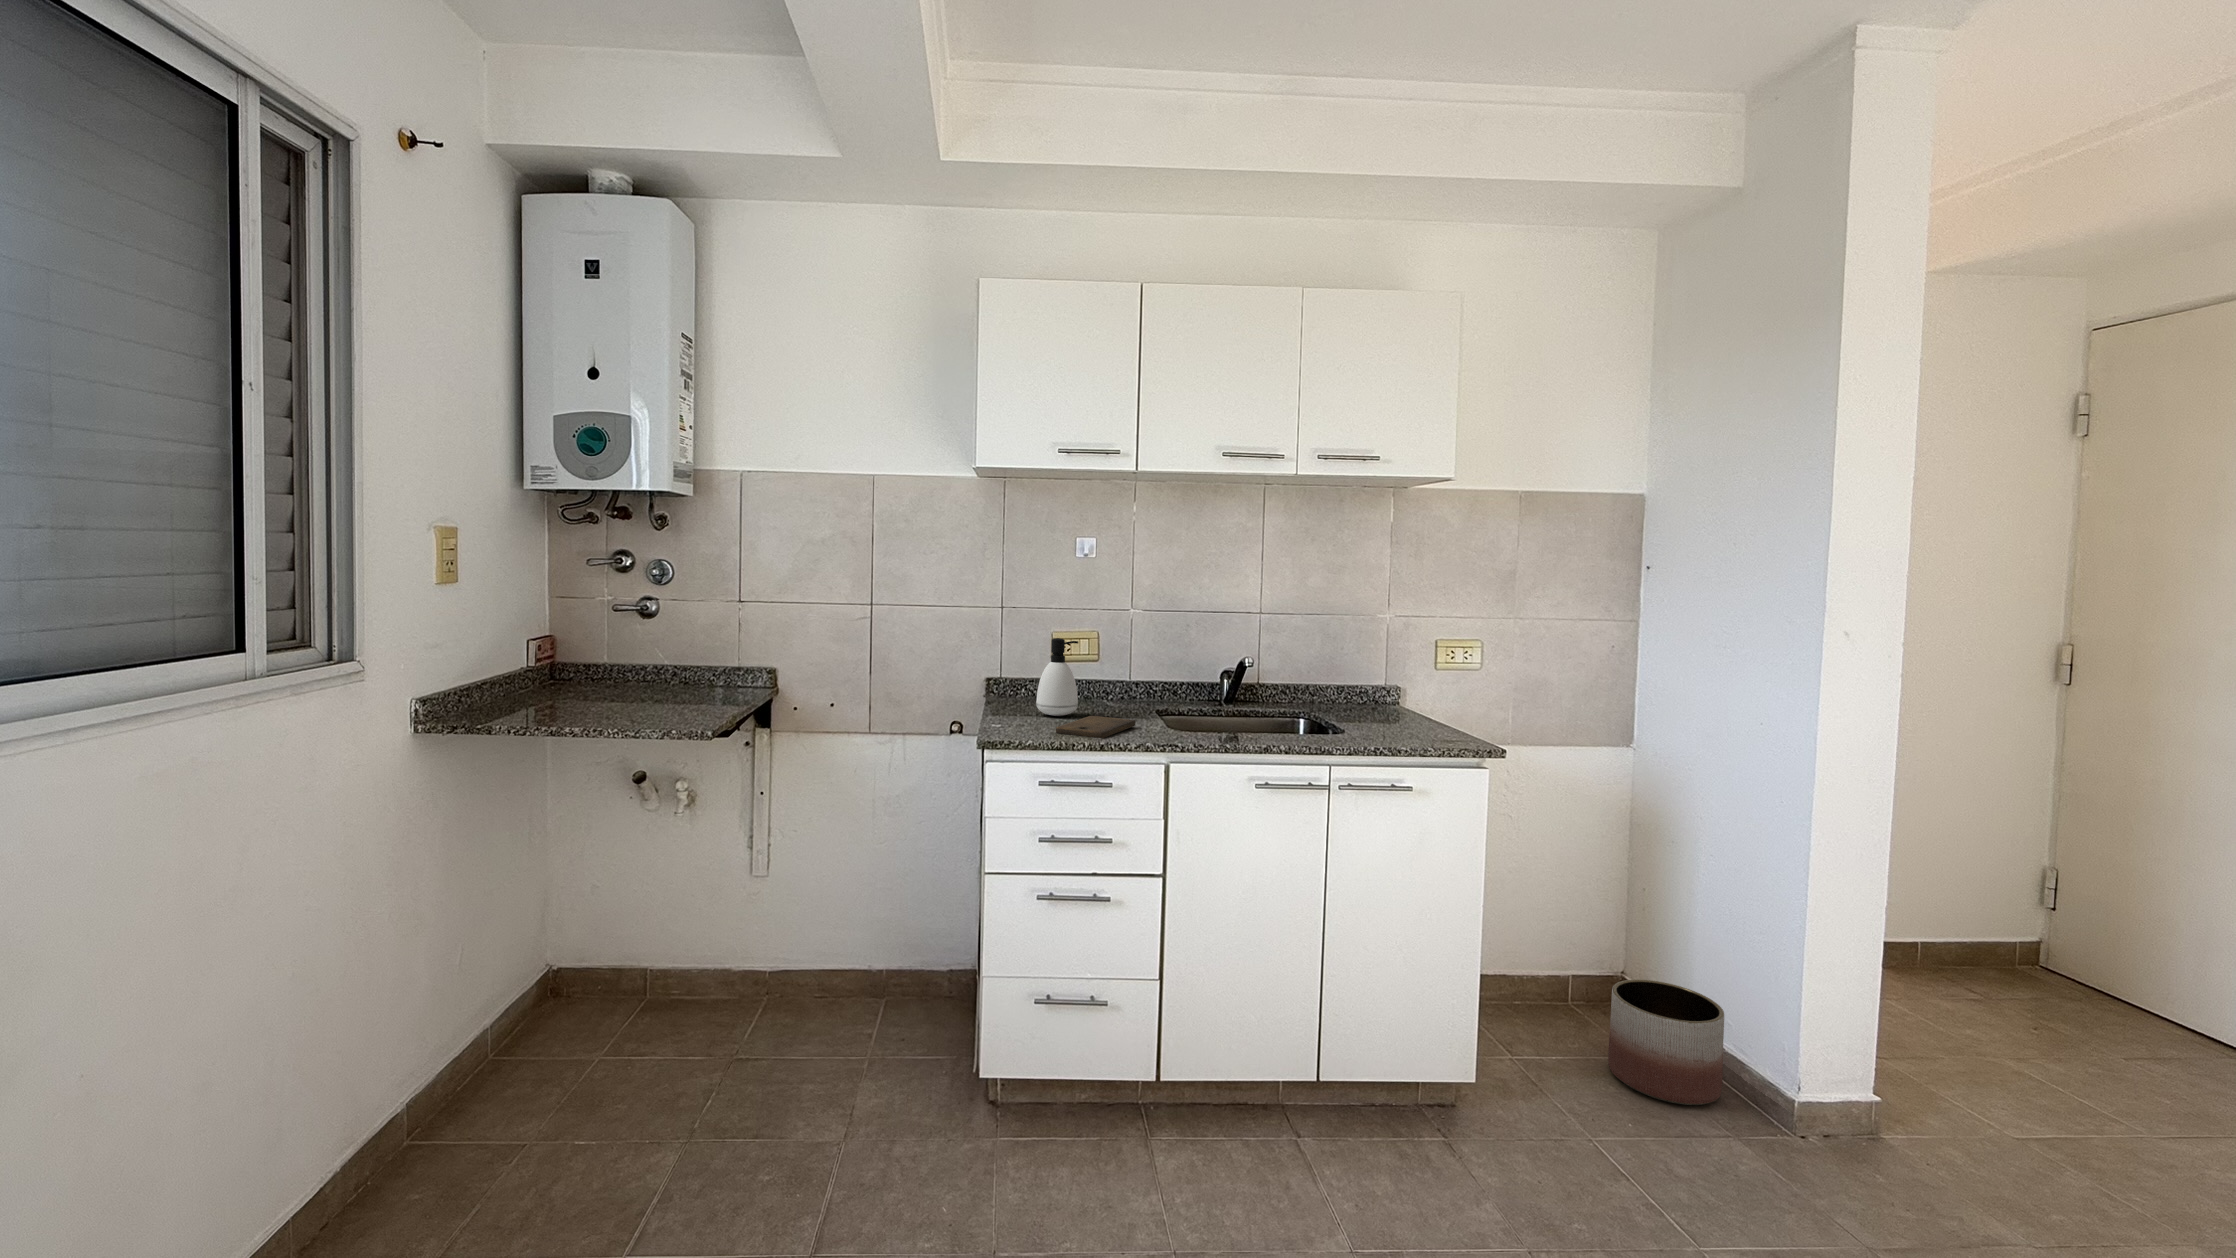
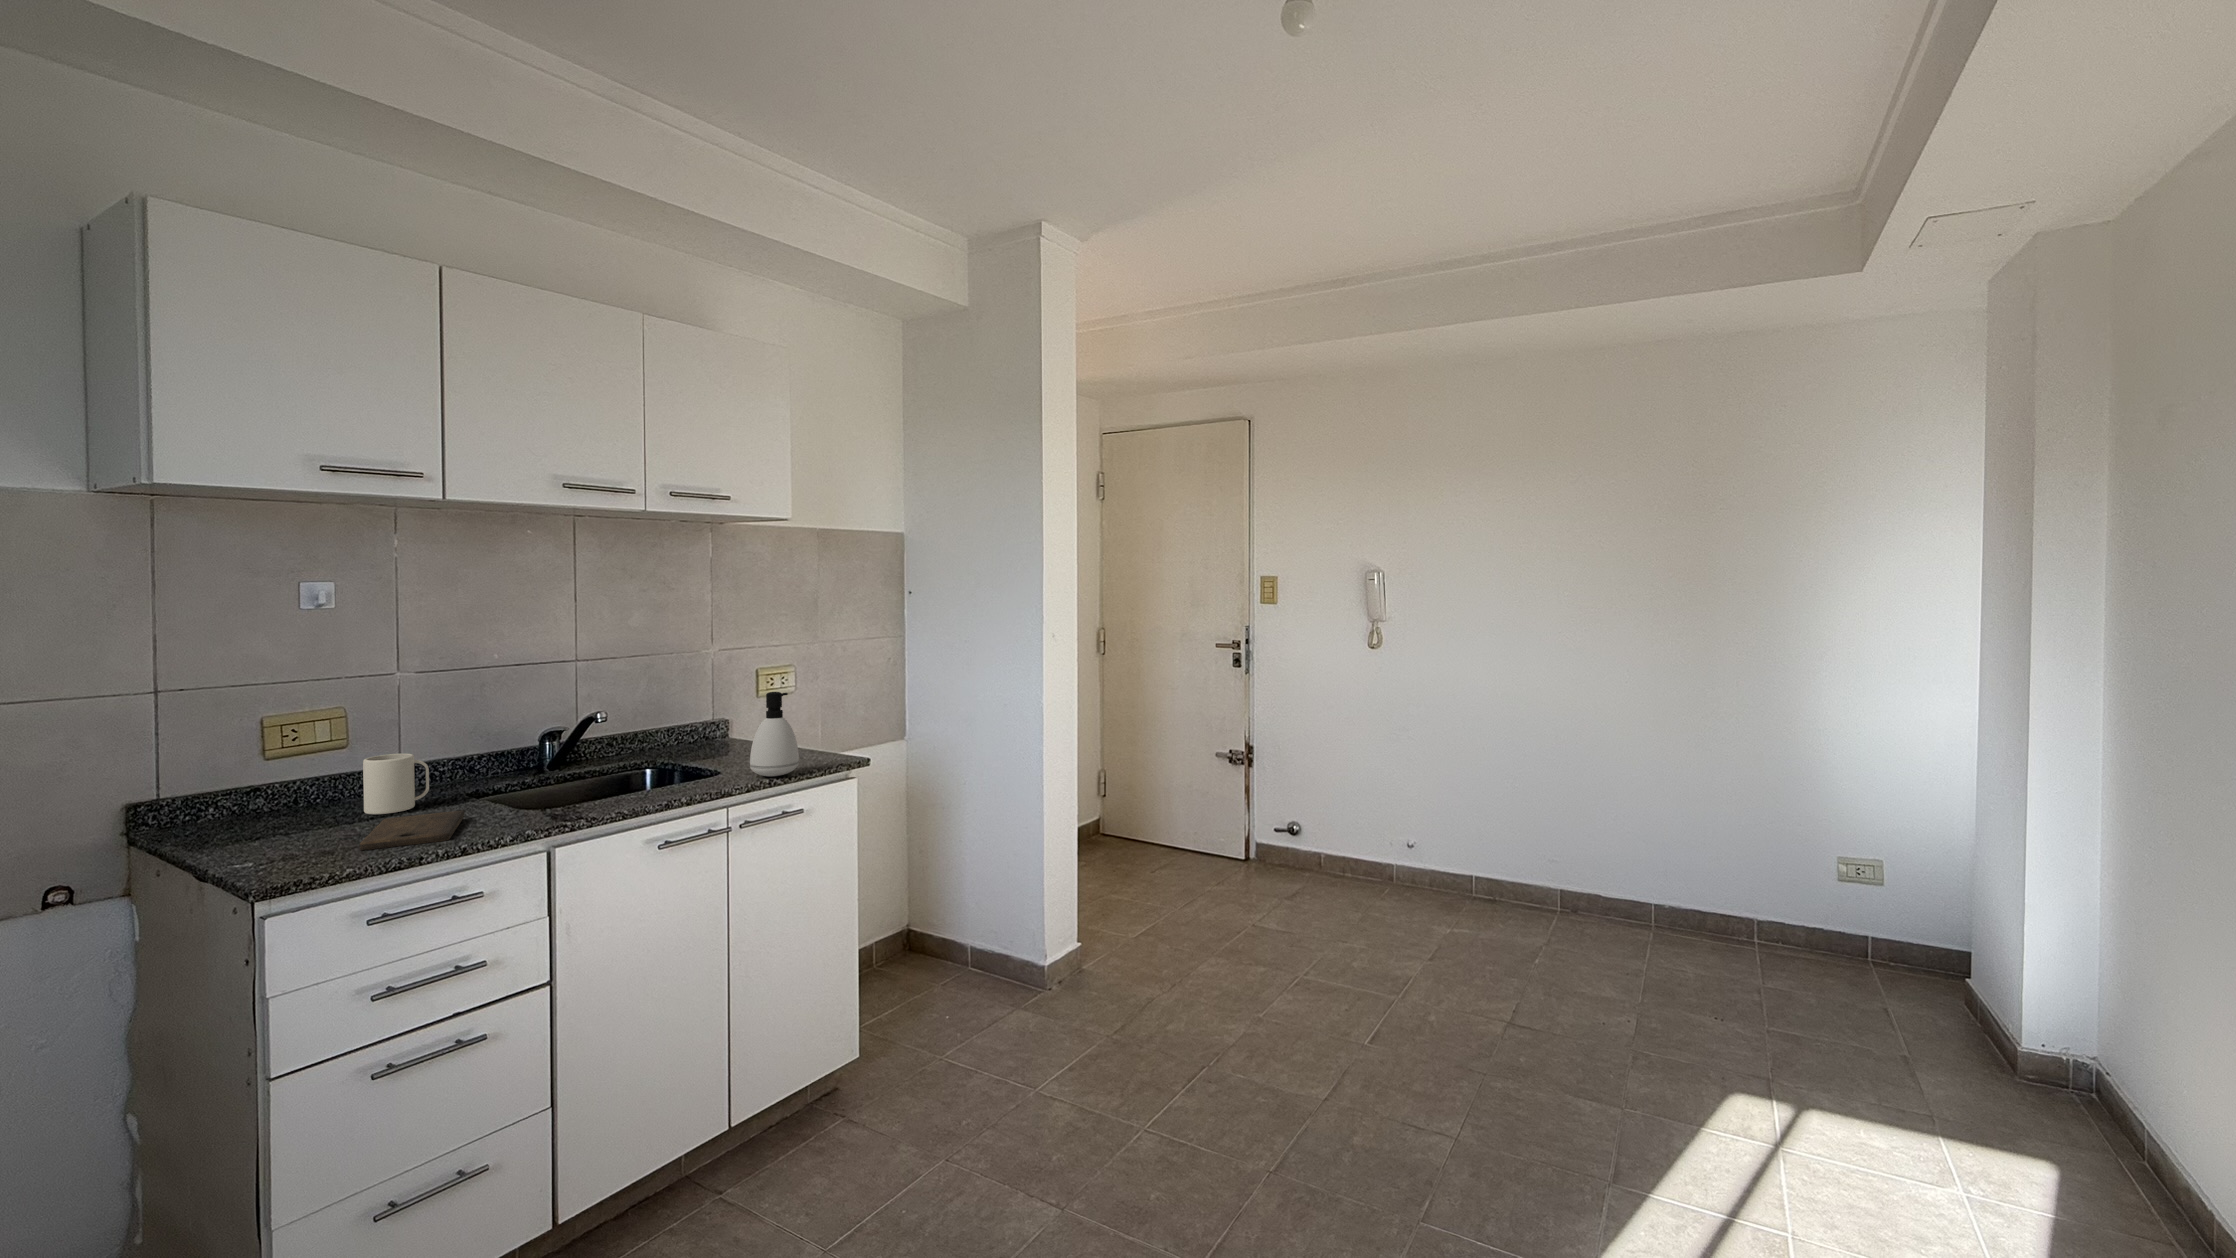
soap dispenser: present [1036,638,1078,716] -> present [750,692,799,776]
mug: none [1098,670,1137,715] -> present [363,754,429,814]
planter: present [1608,979,1724,1105] -> none [925,916,1001,1007]

